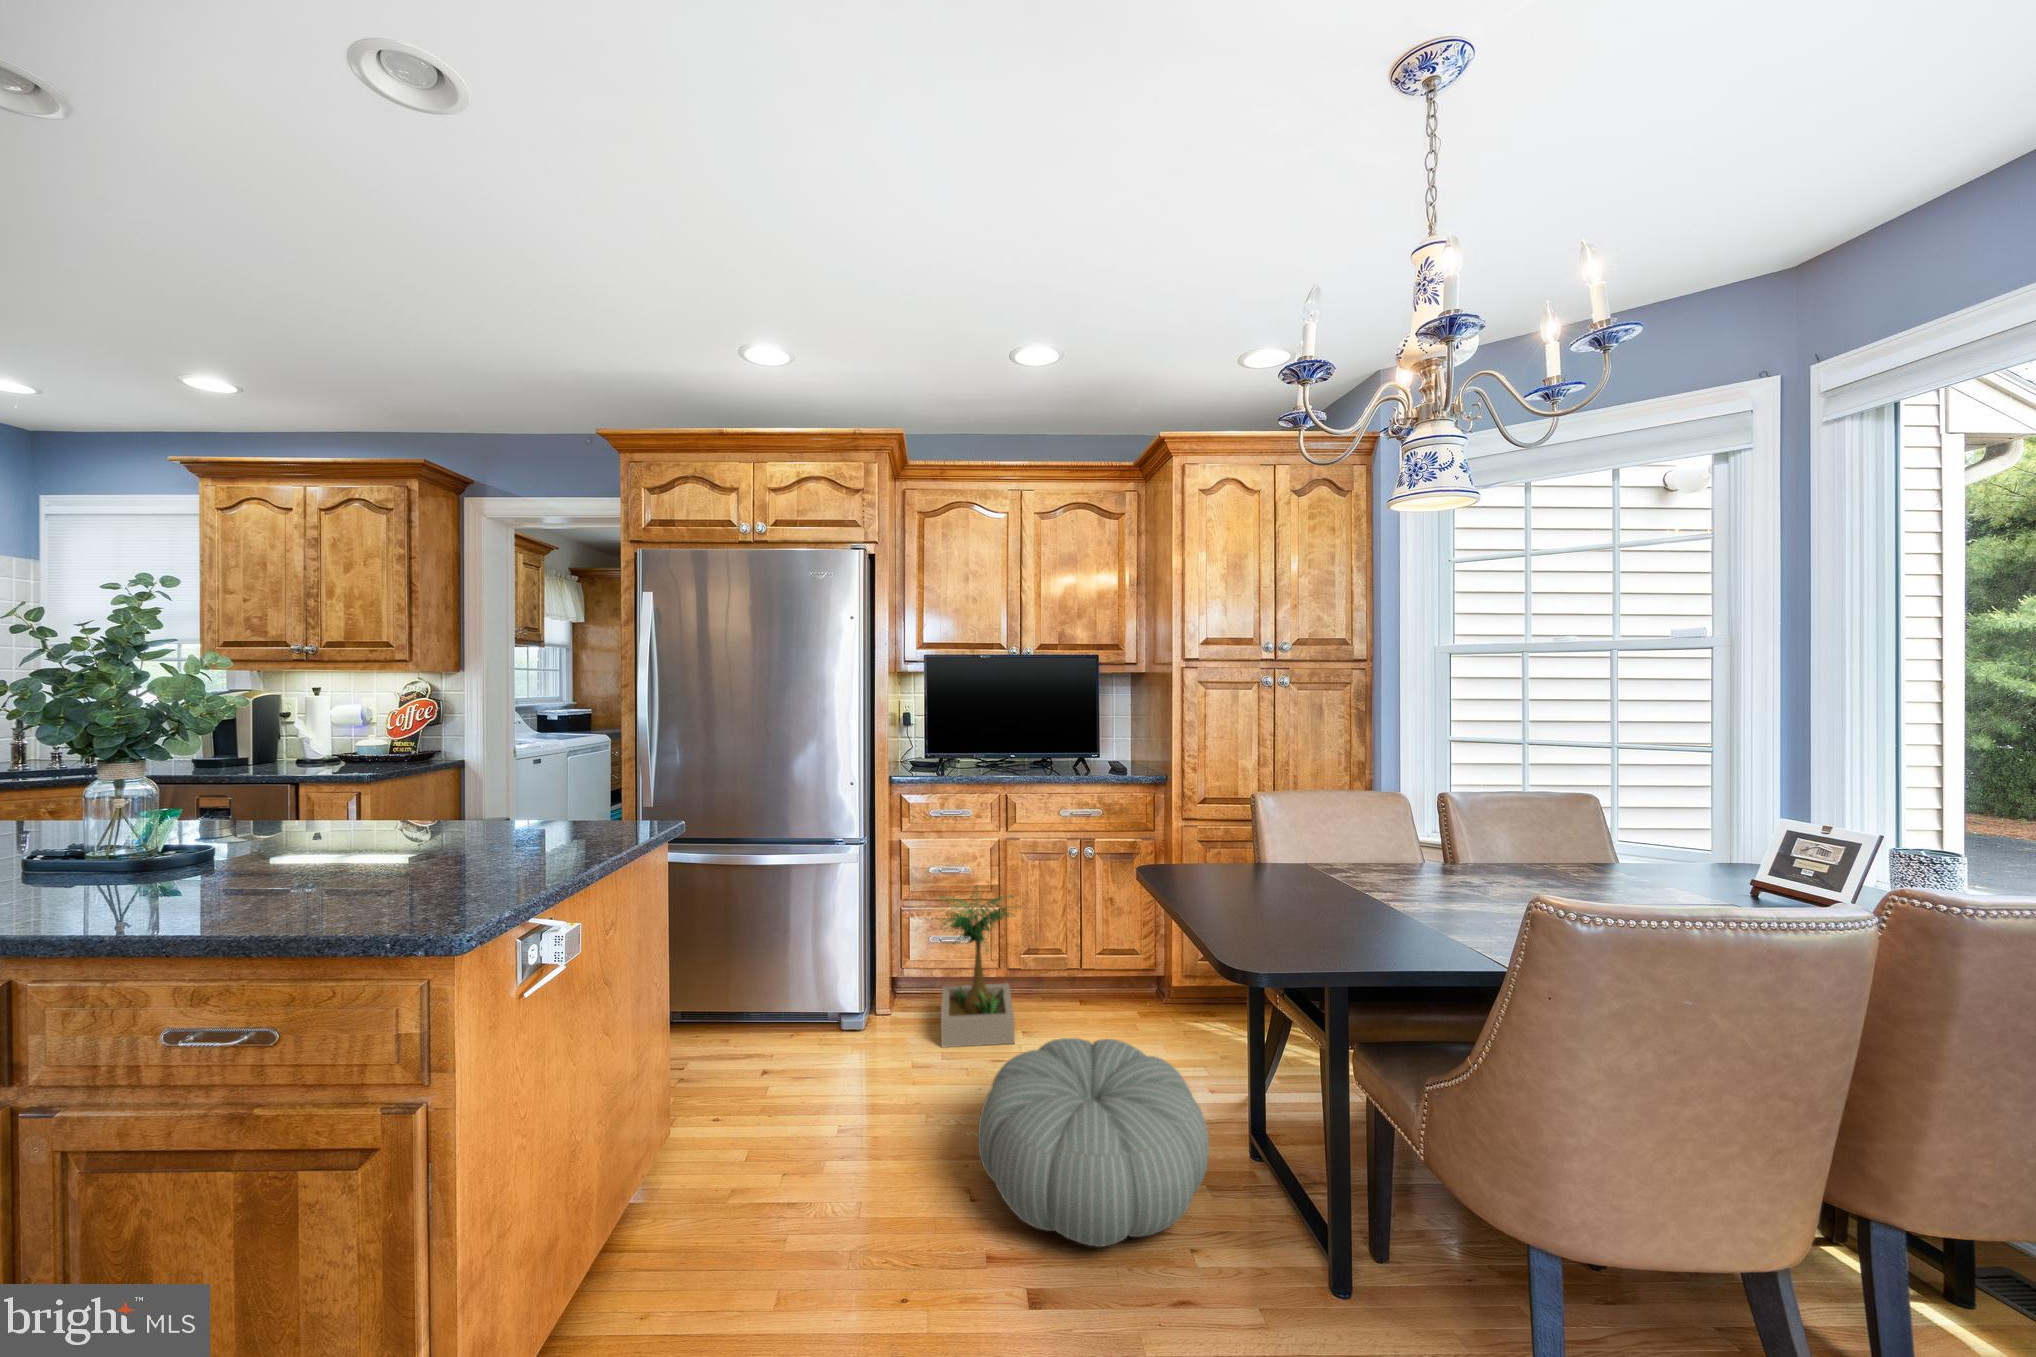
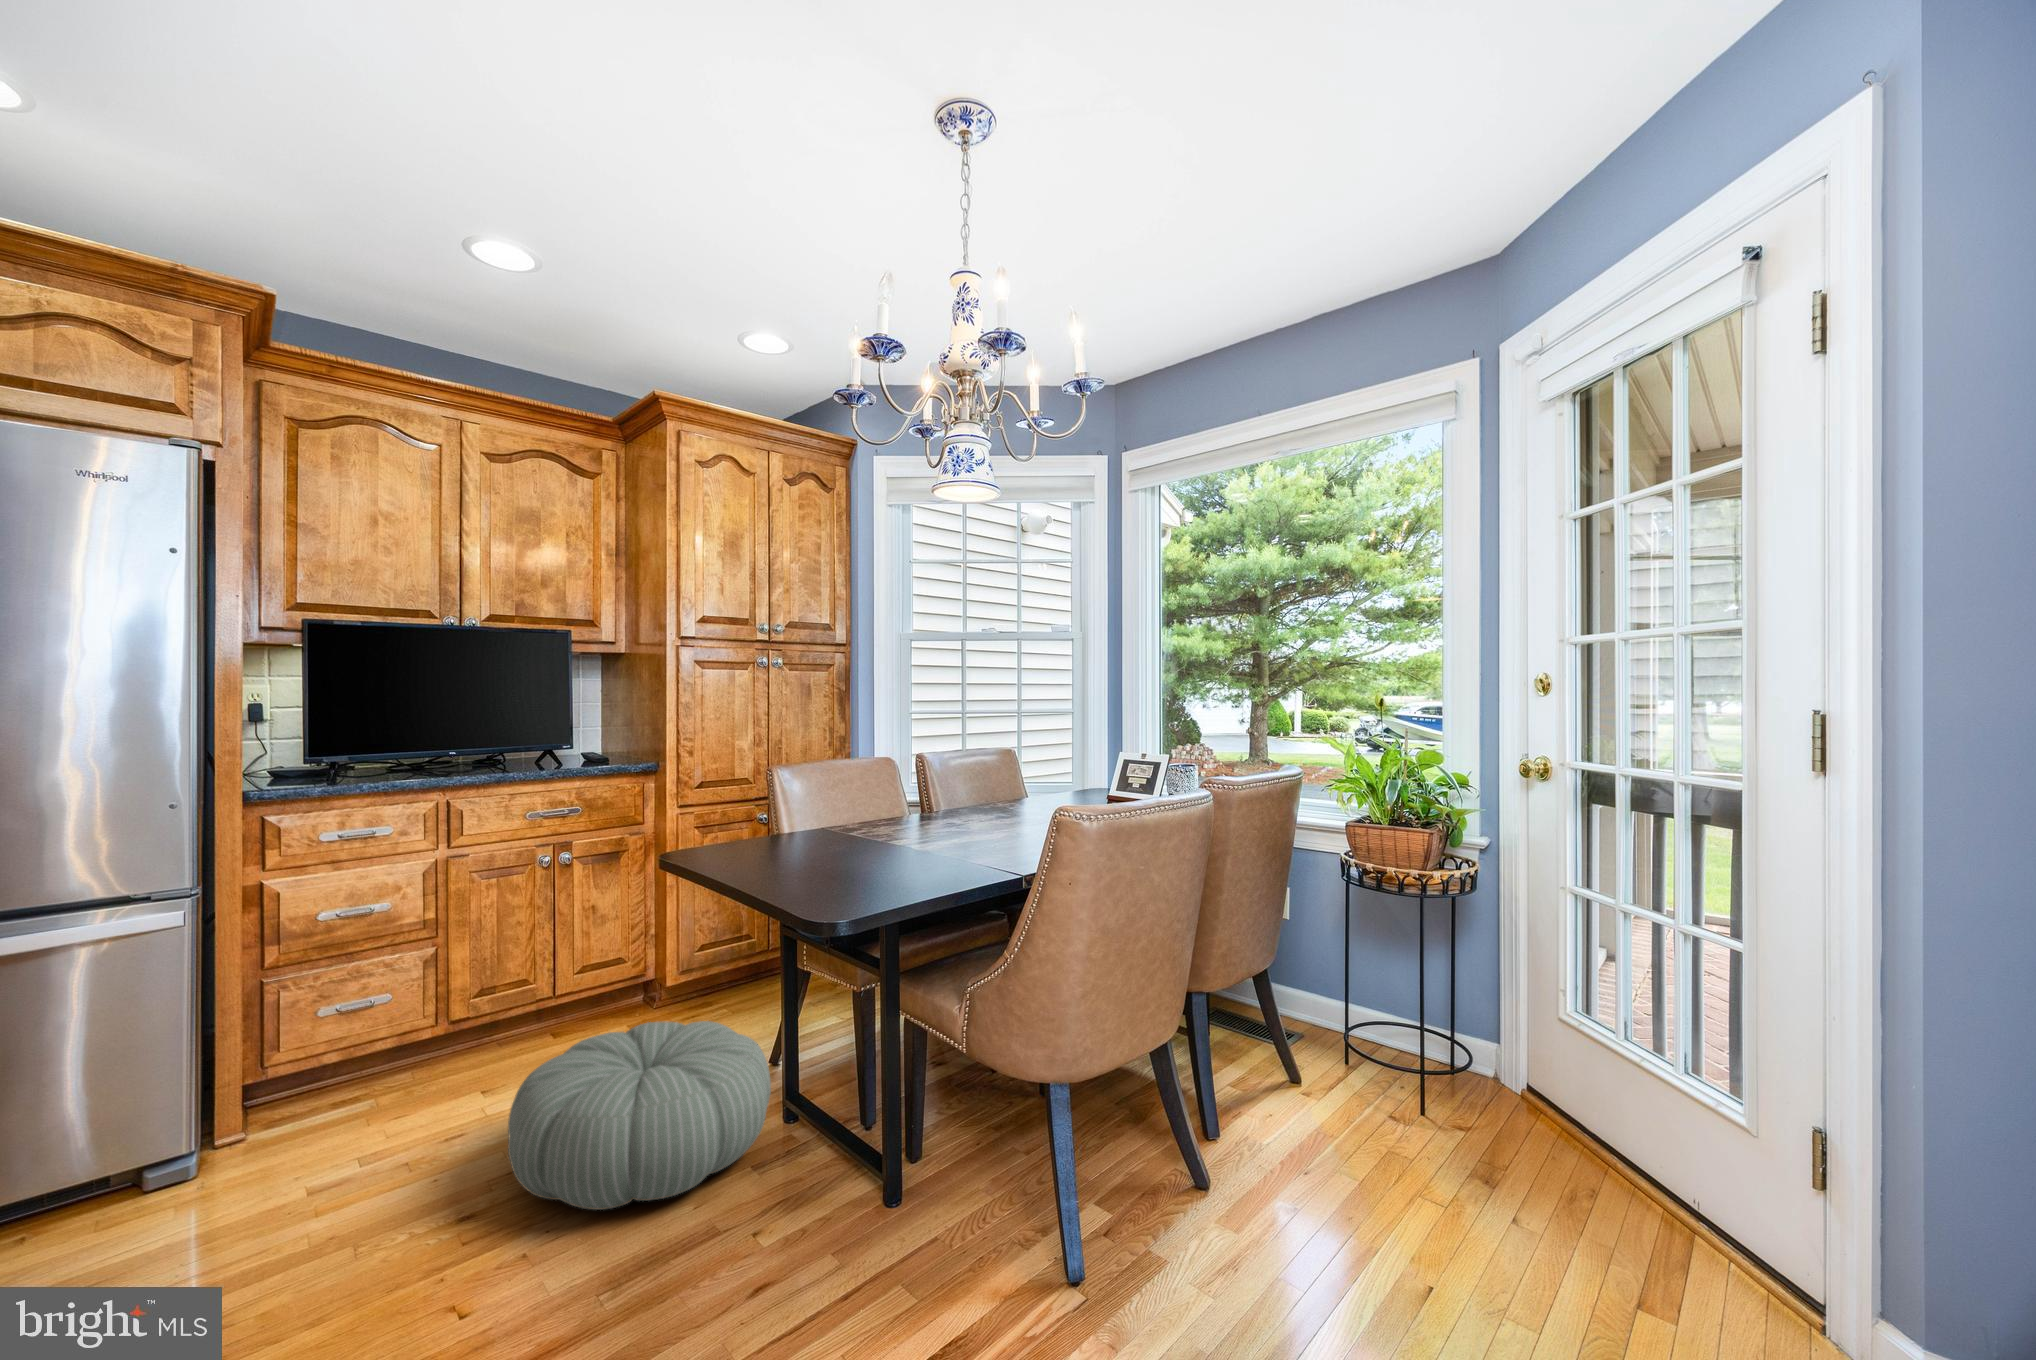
potted plant: present [940,886,1020,1047] -> none [348,913,505,1132]

